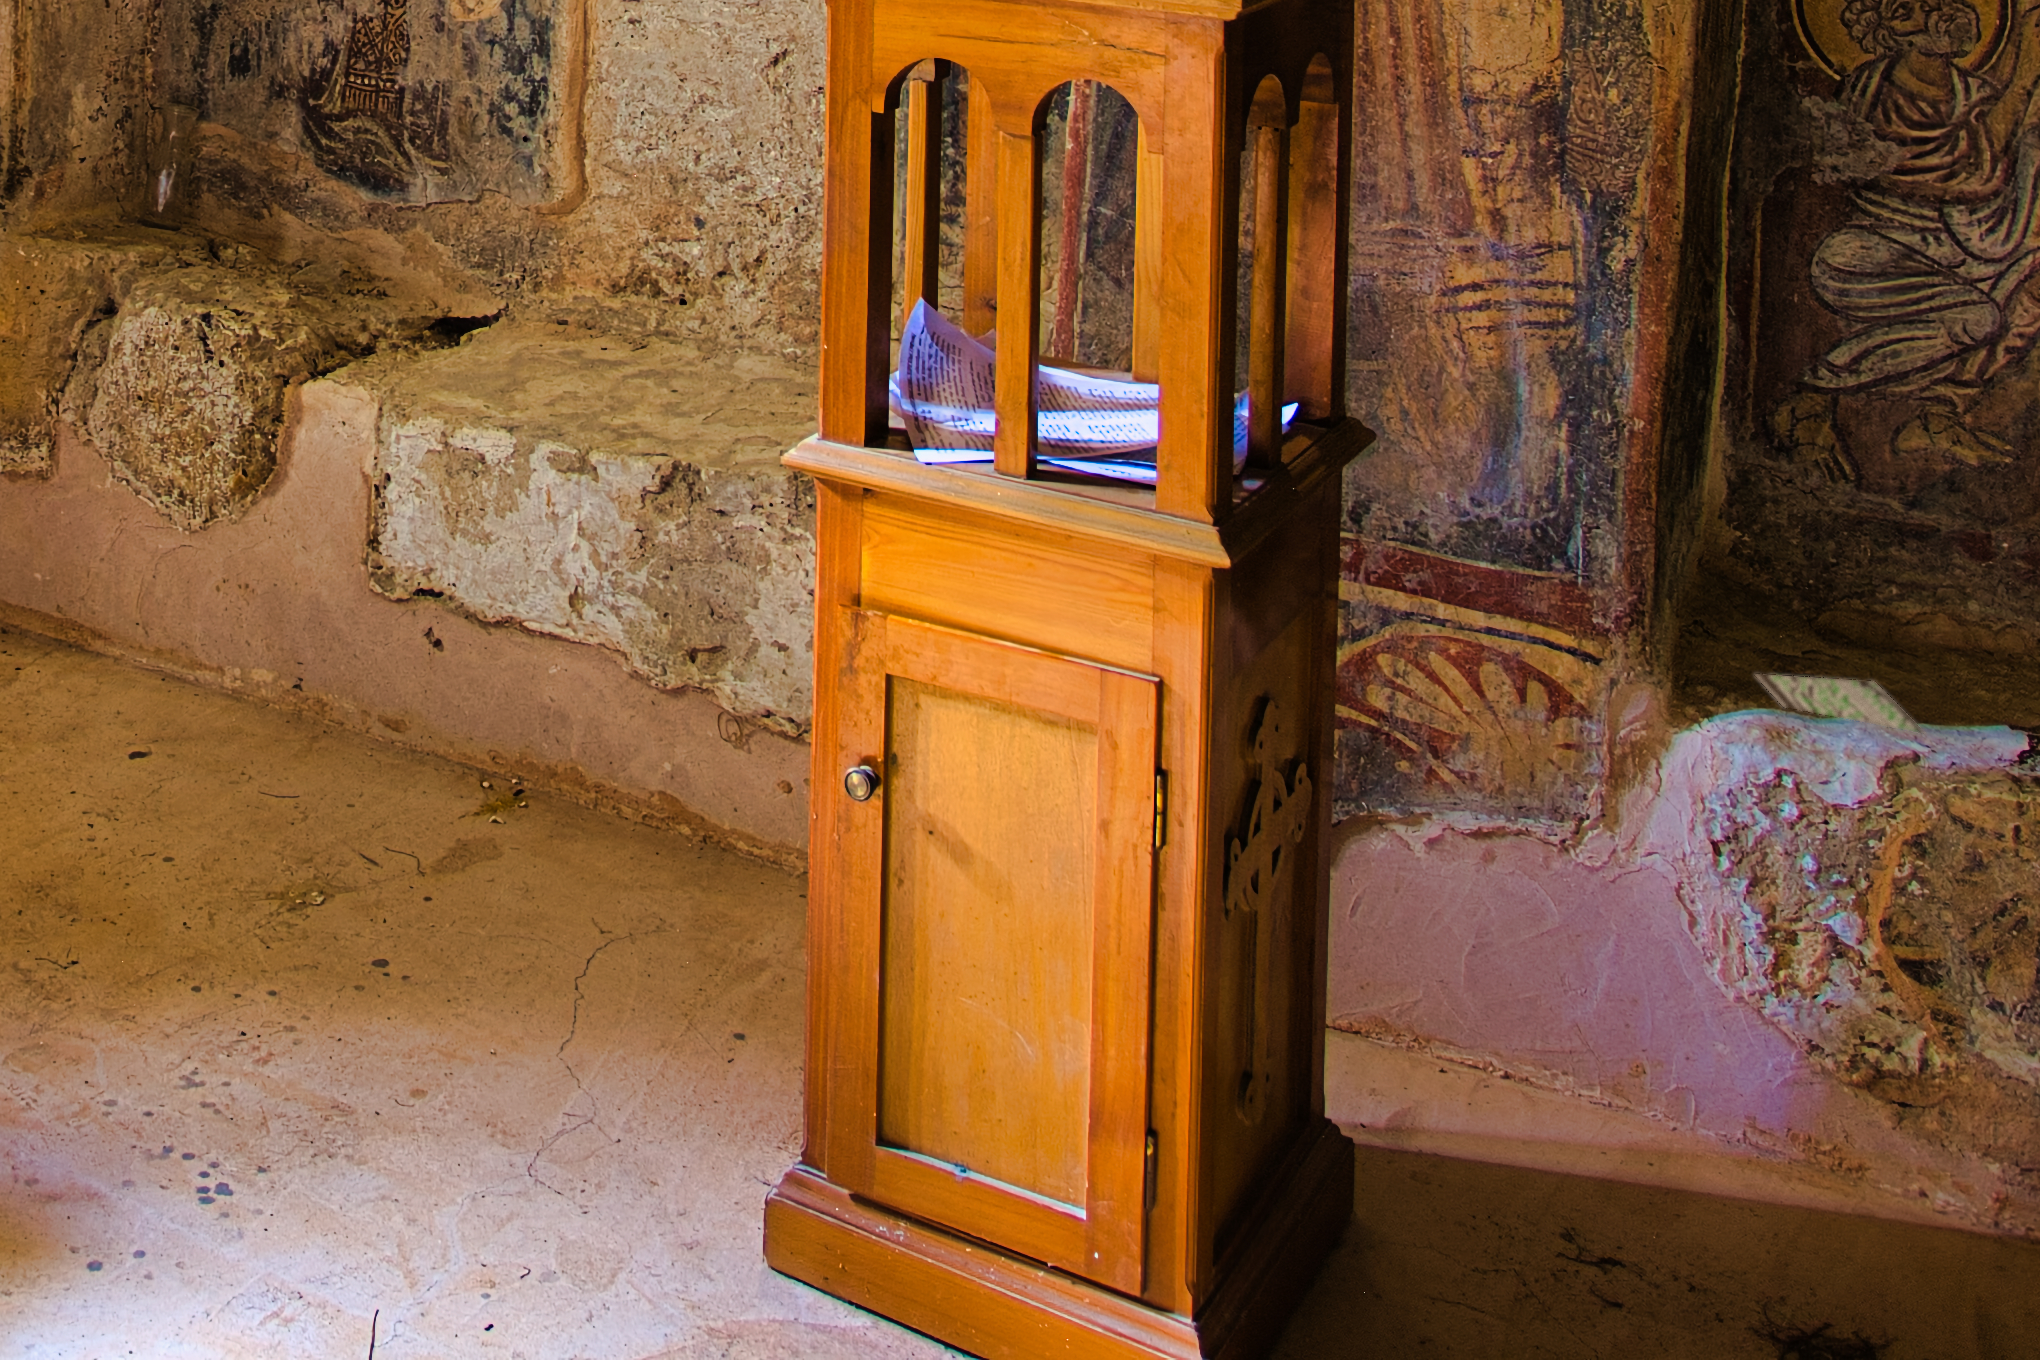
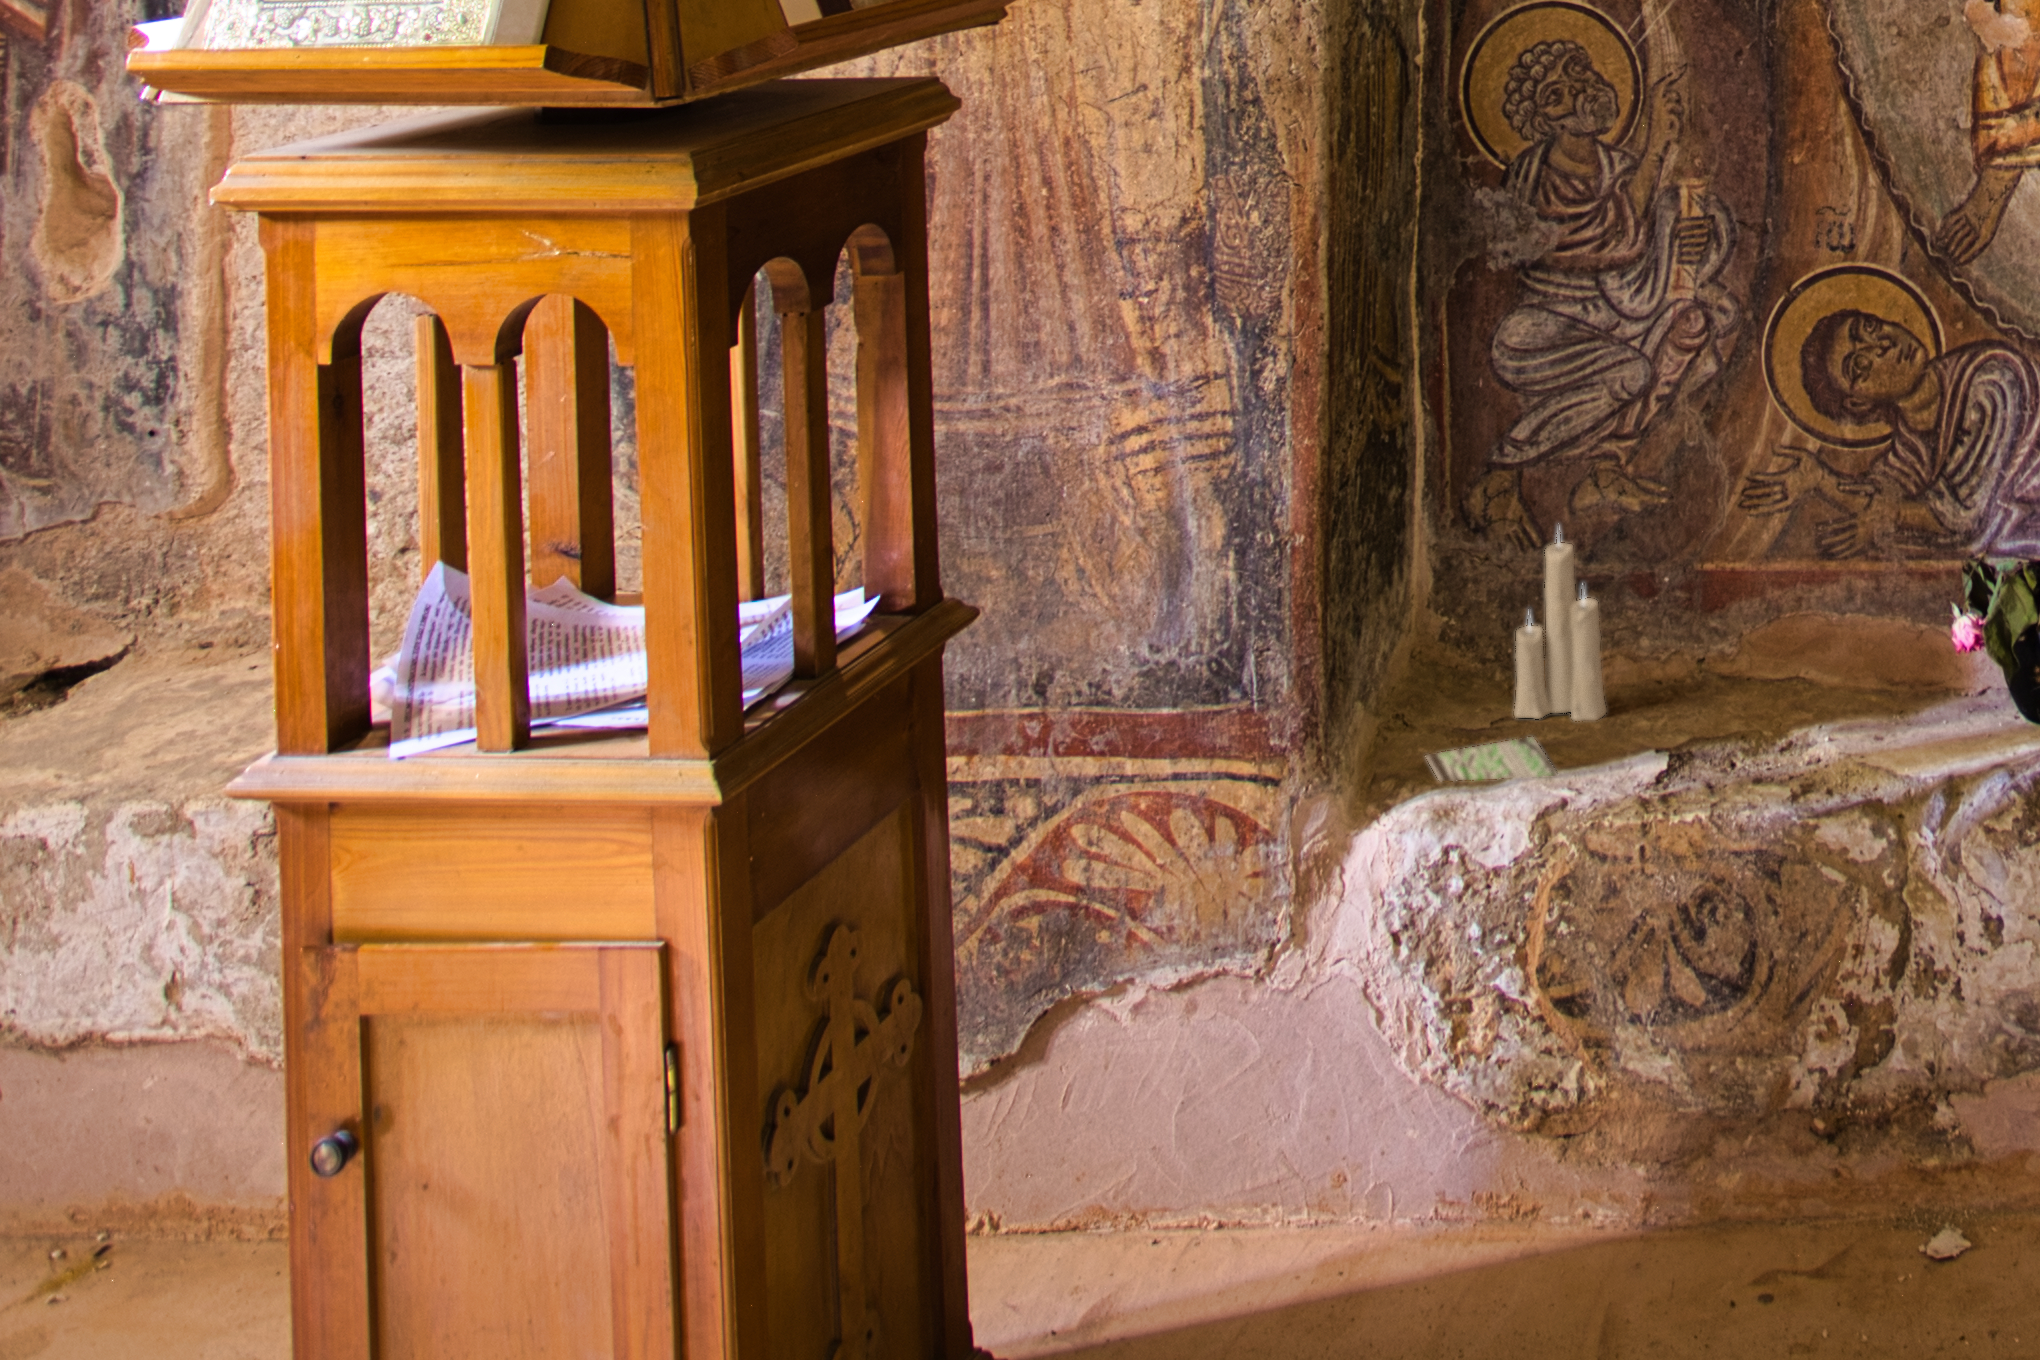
candle: none [1832,450,1945,678] -> present [1514,539,1607,721]

